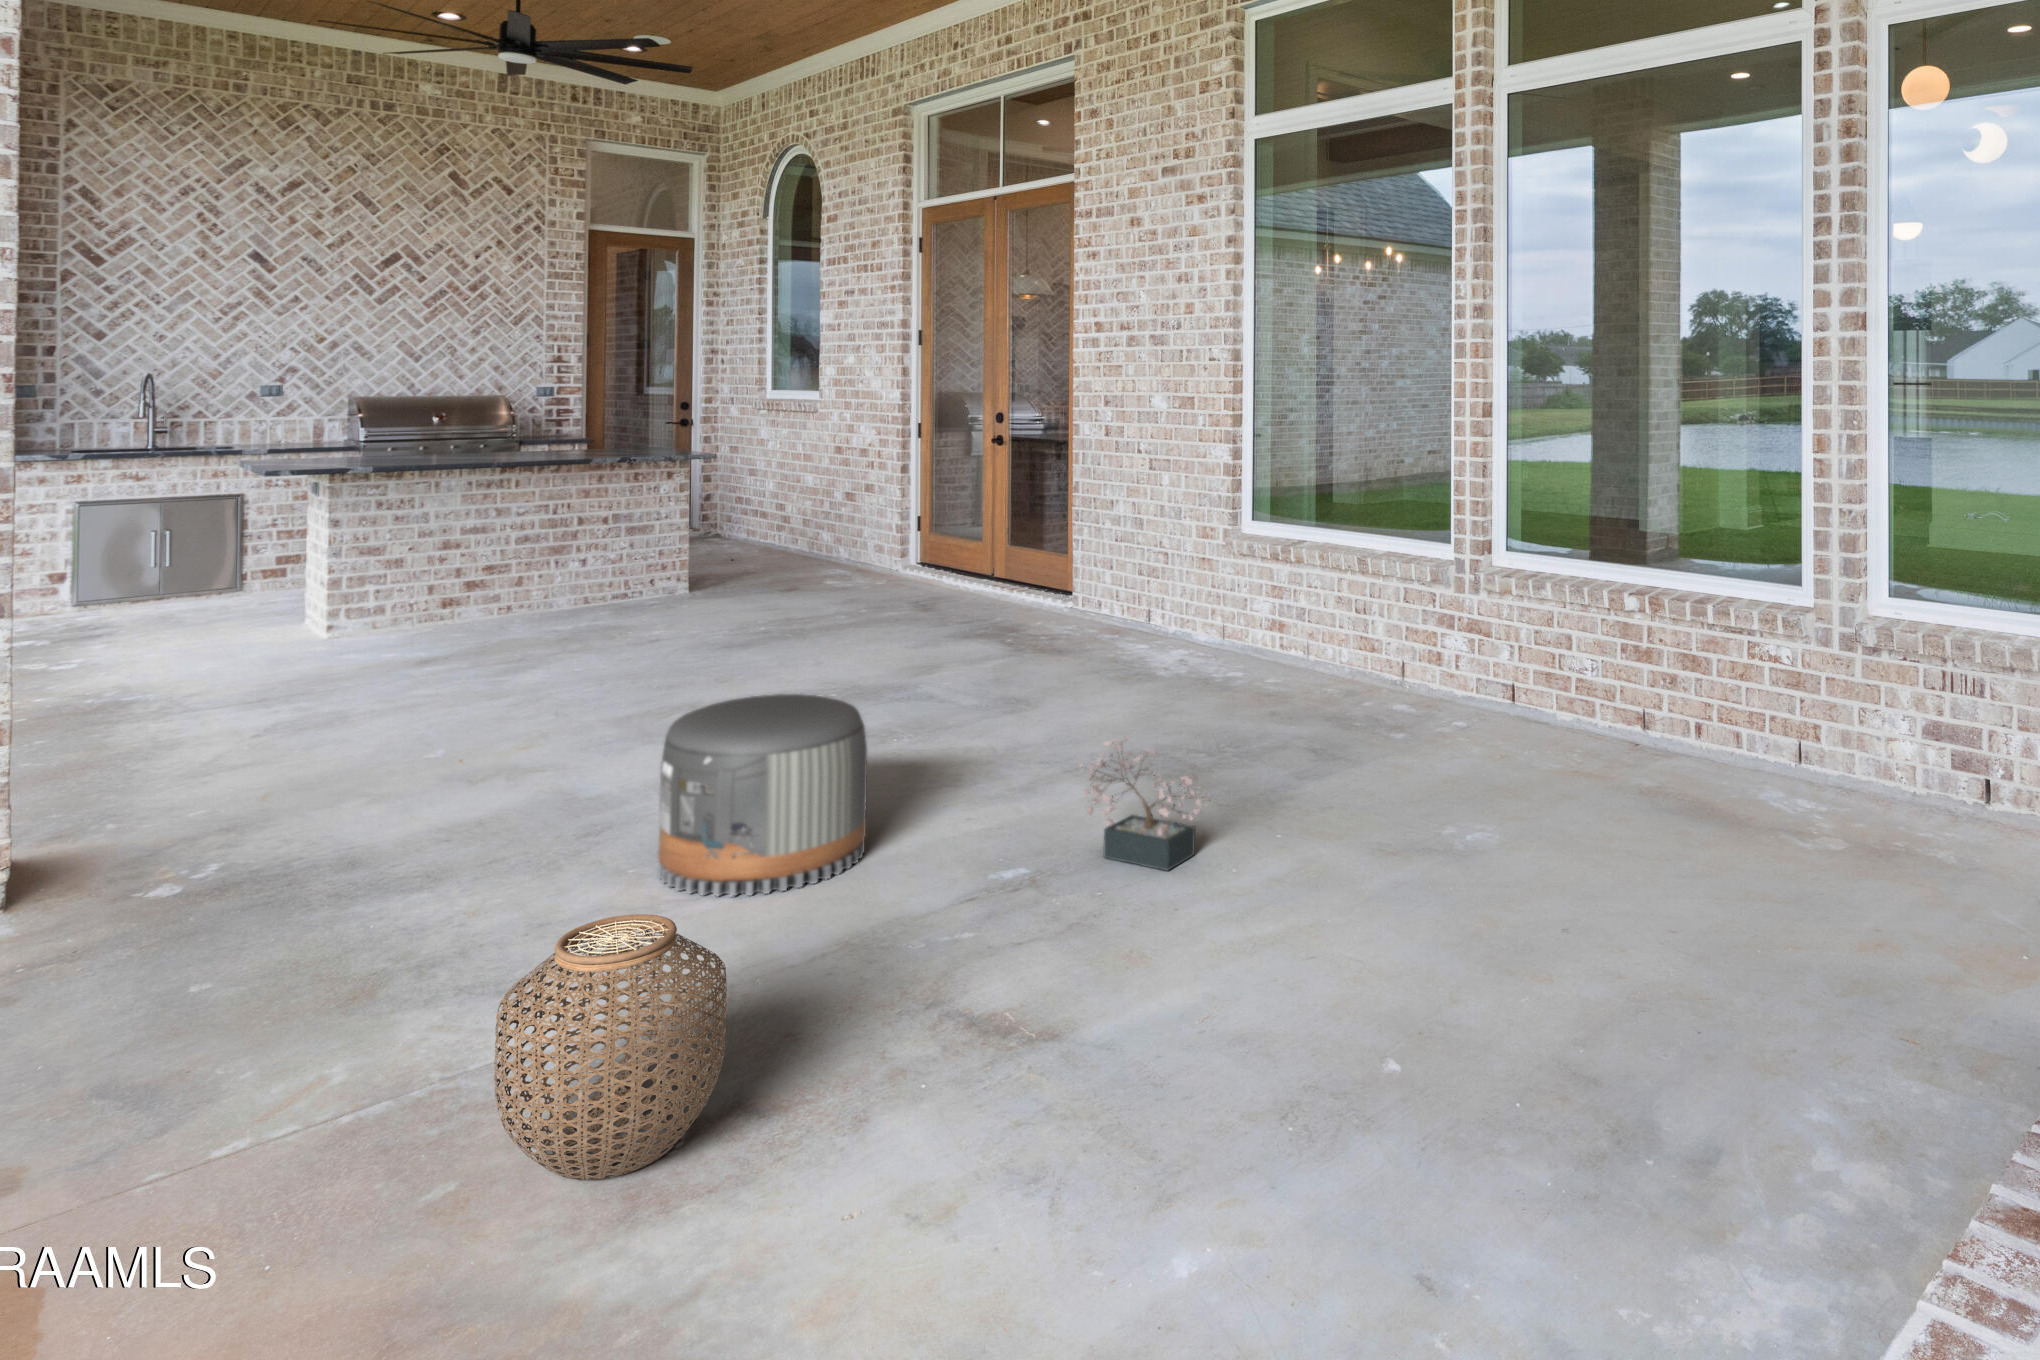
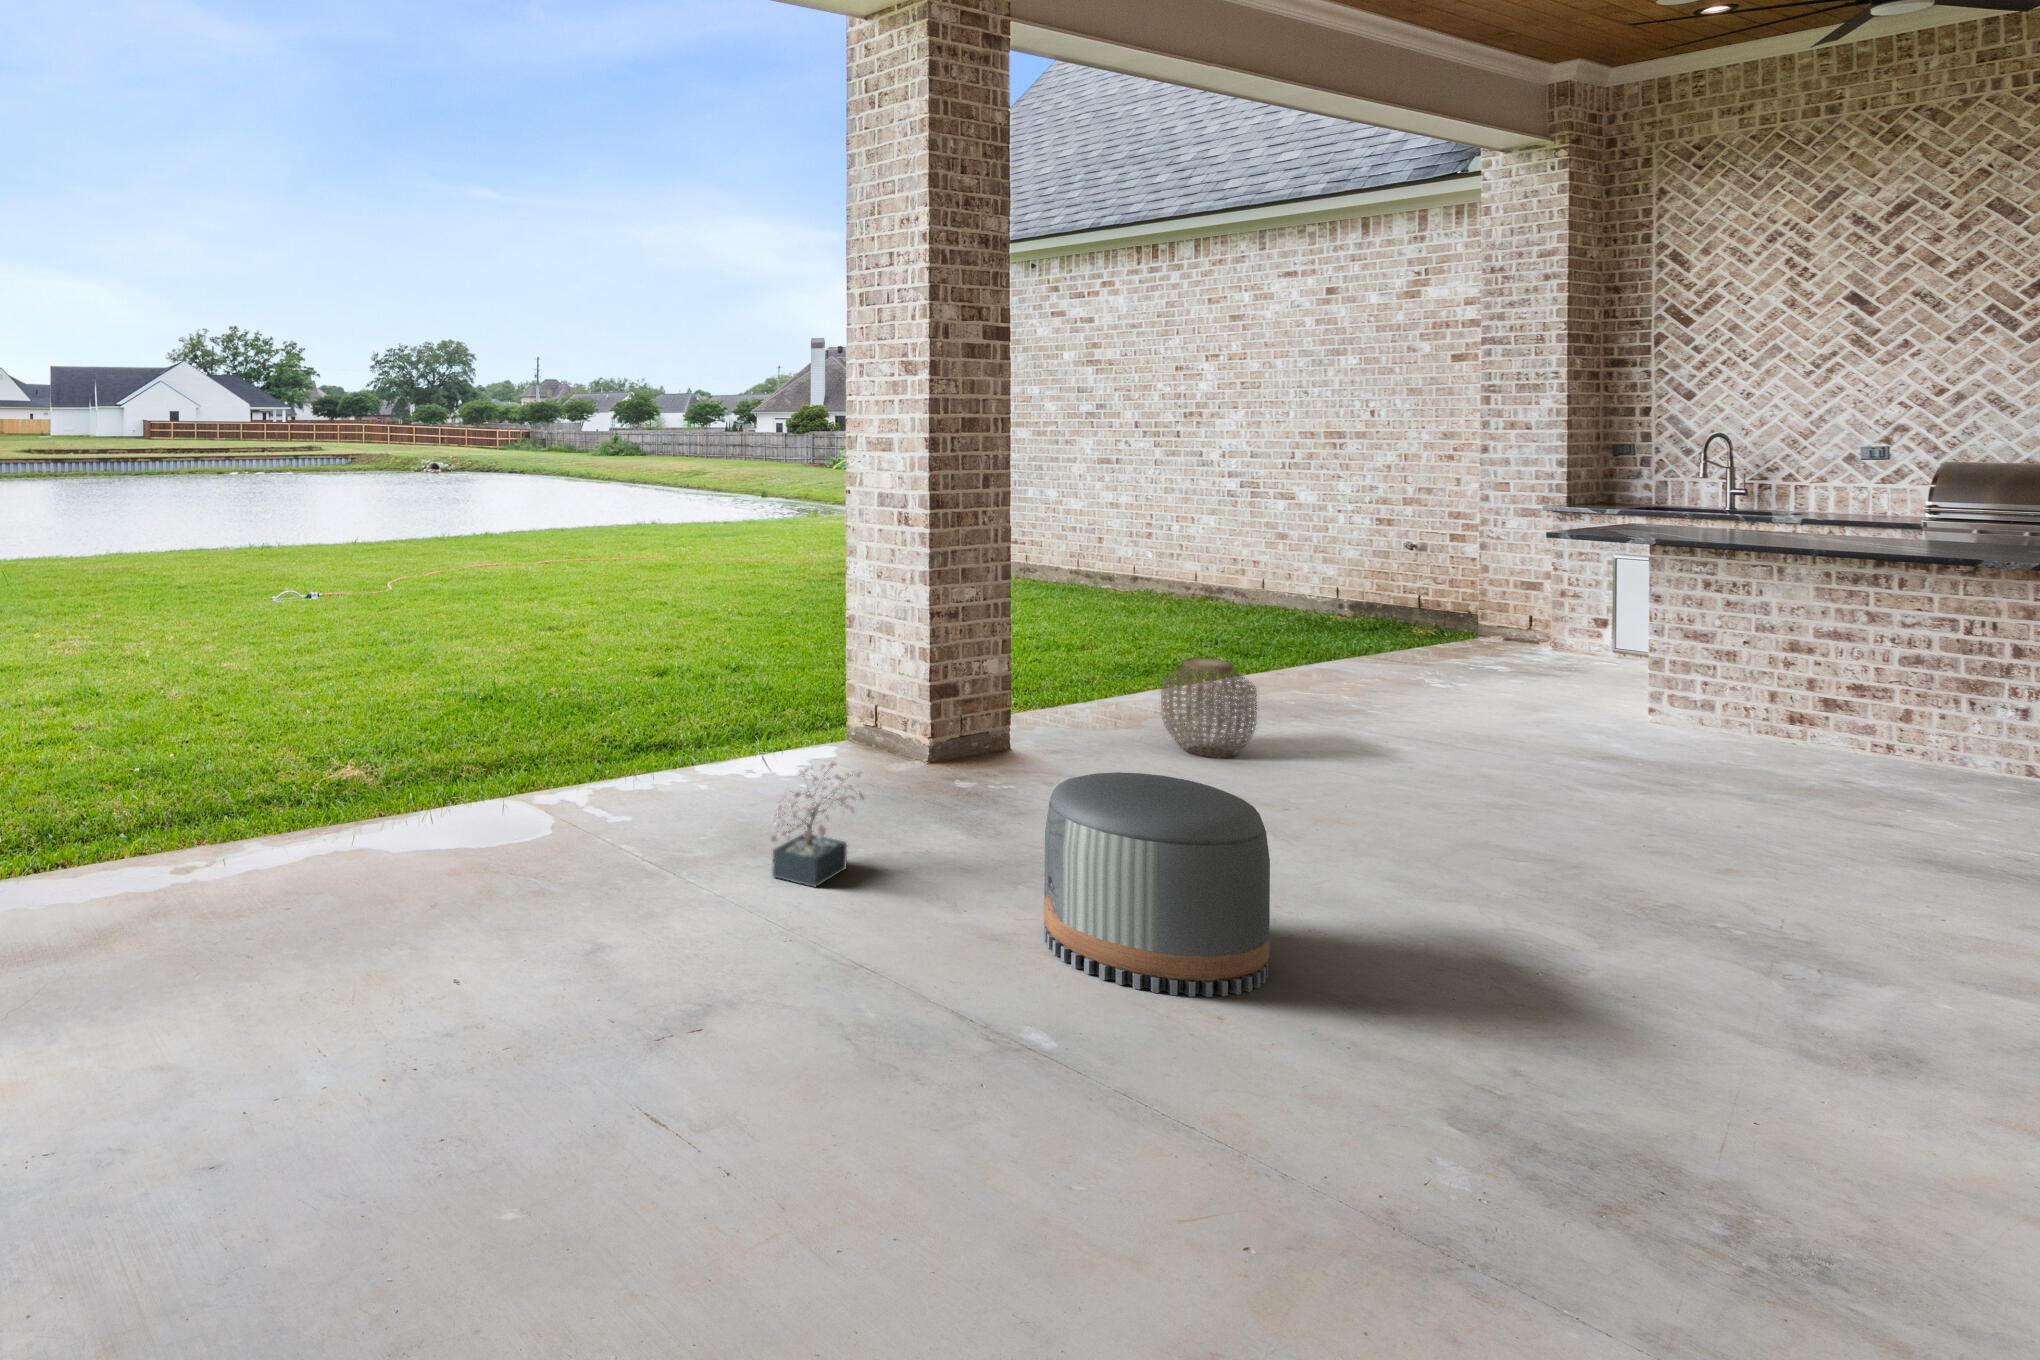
decorative plant: present [1082,737,1209,871] -> present [771,762,864,887]
woven basket: present [494,914,727,1180] -> present [1161,658,1257,758]

